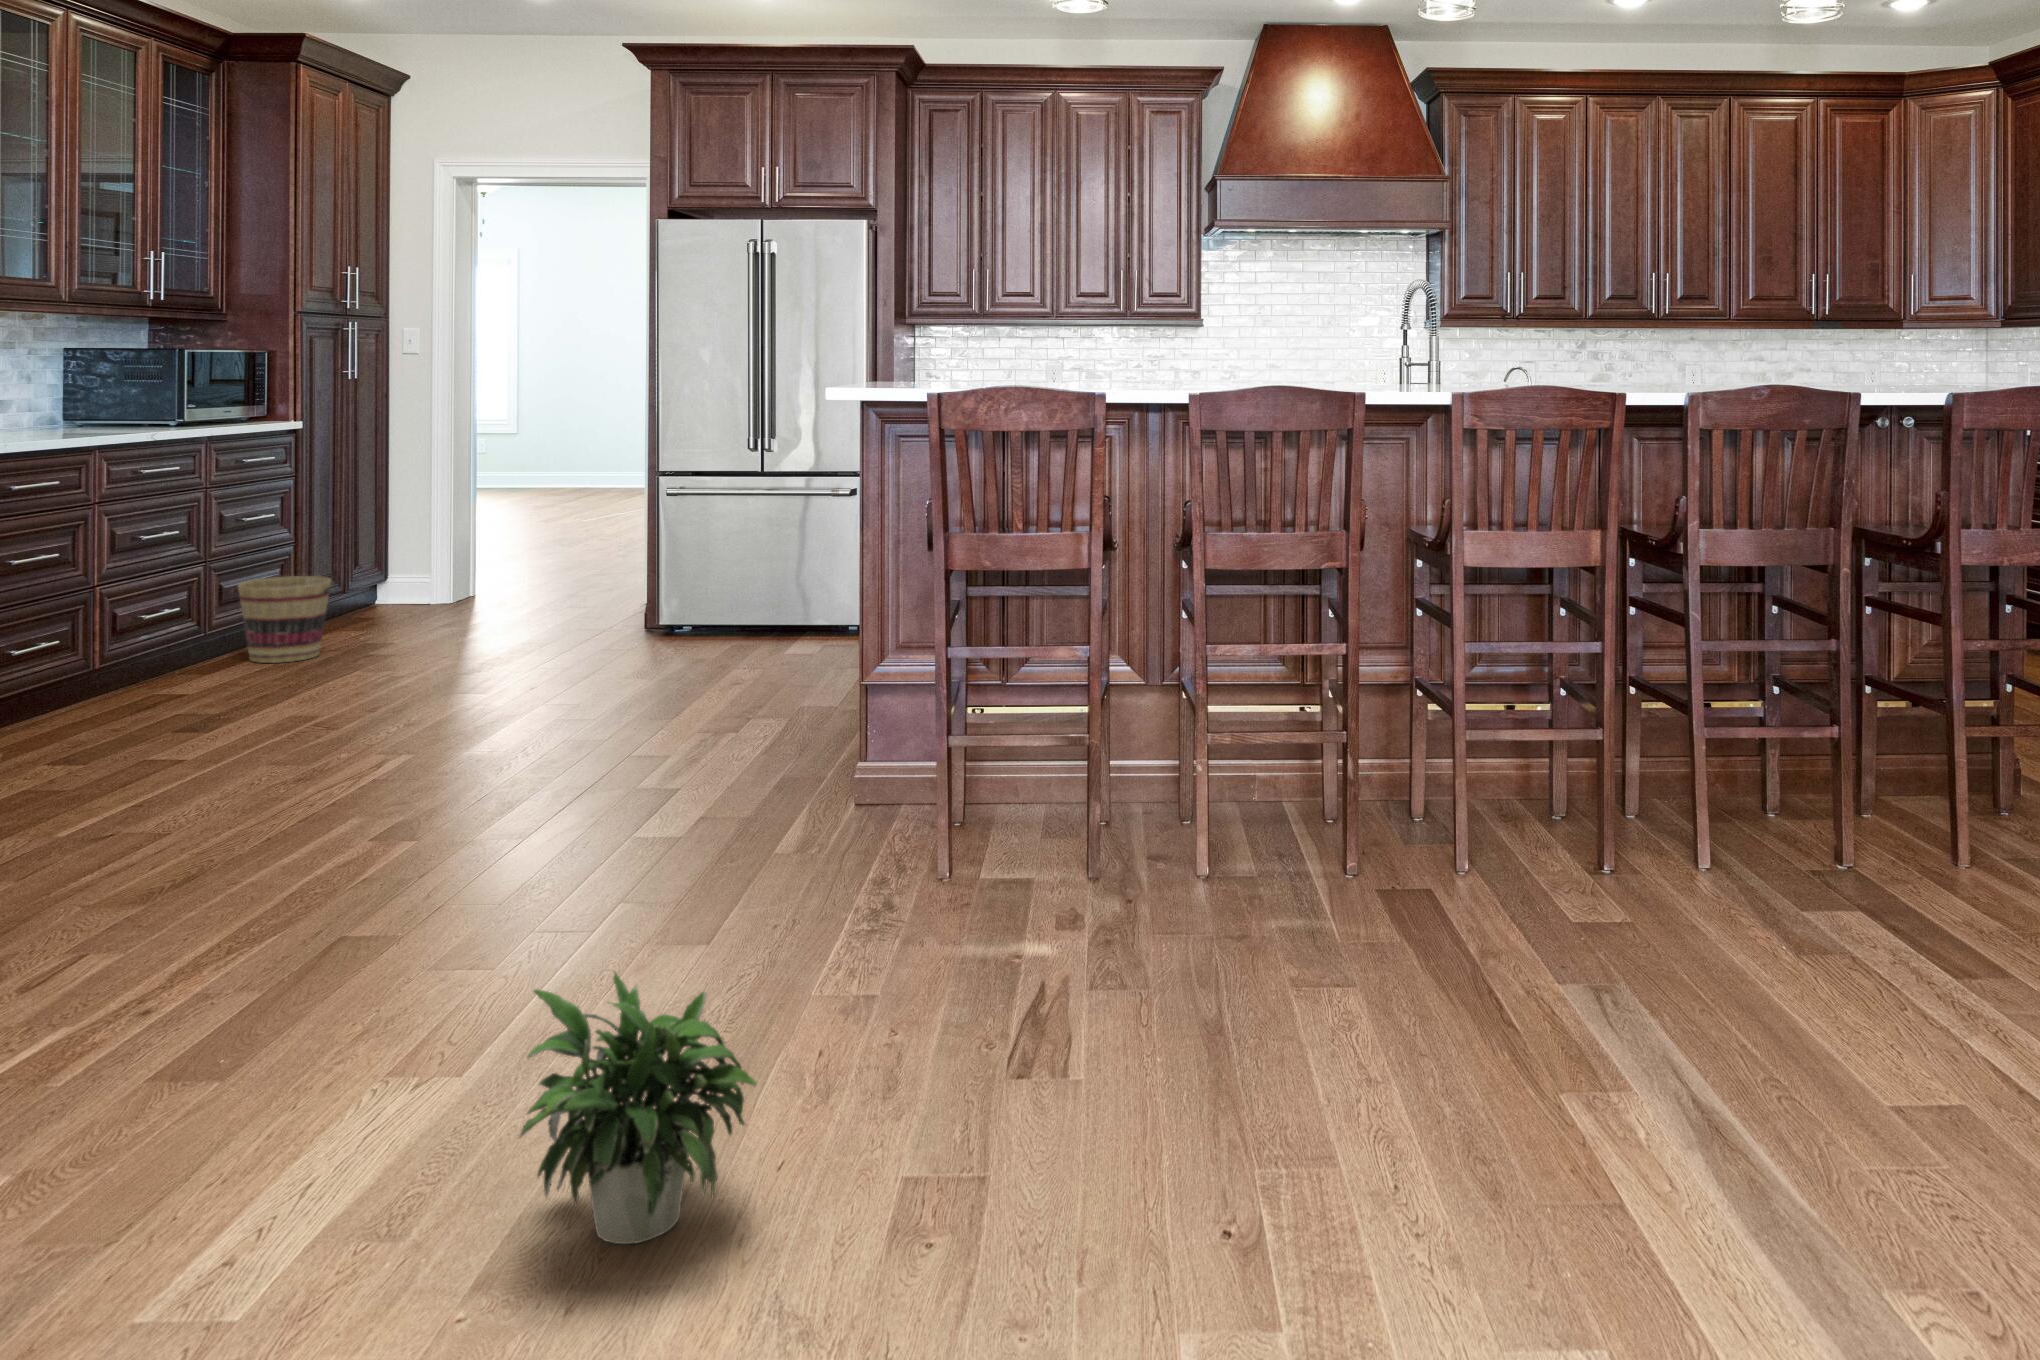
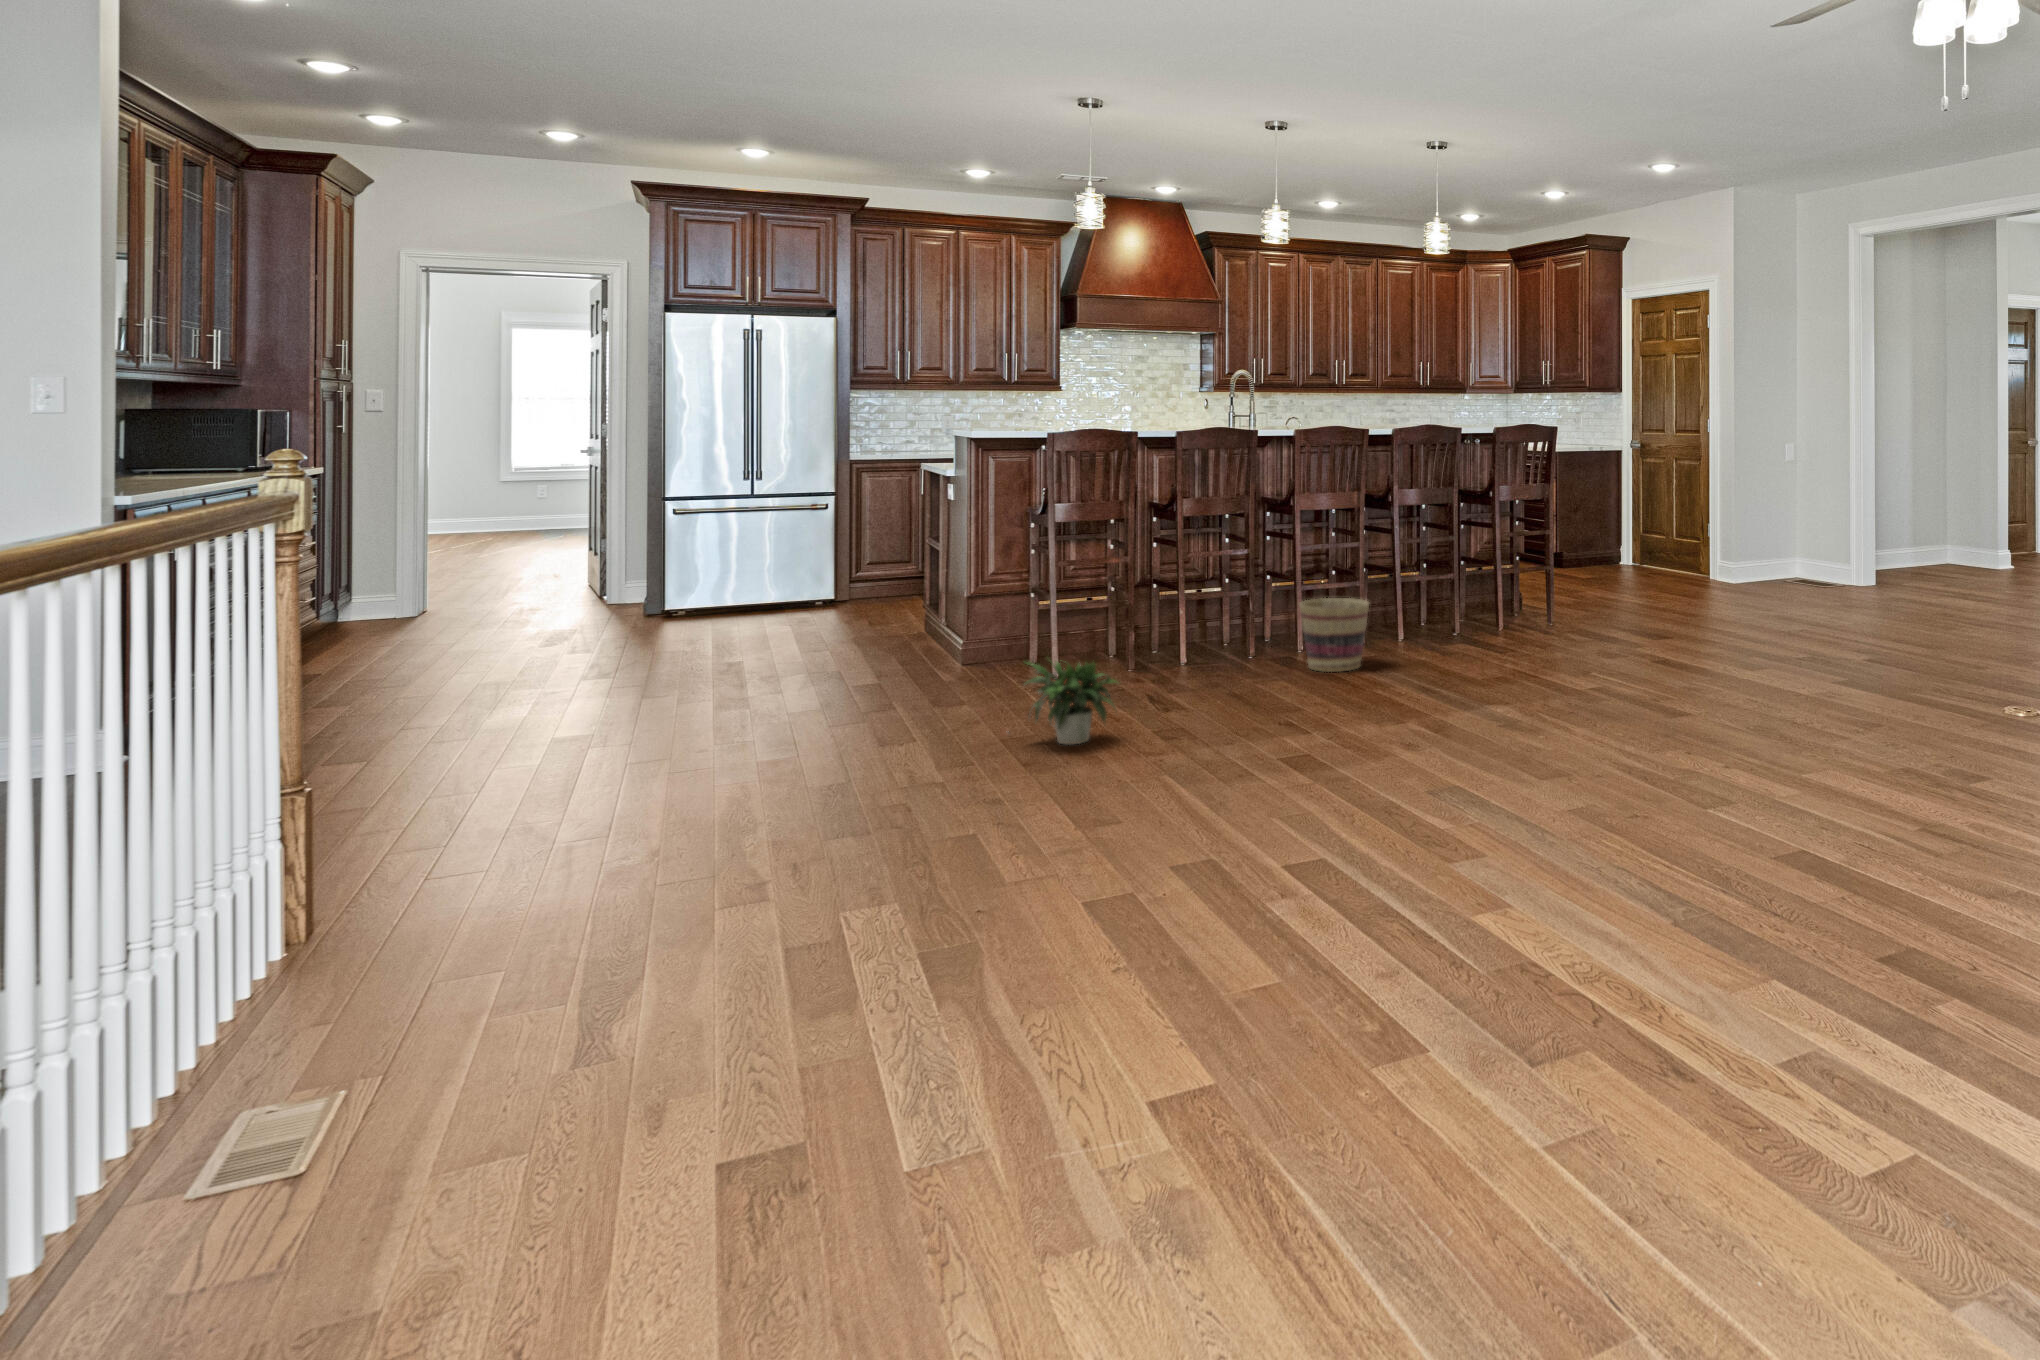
basket: present [238,576,331,663] -> present [1300,598,1369,672]

